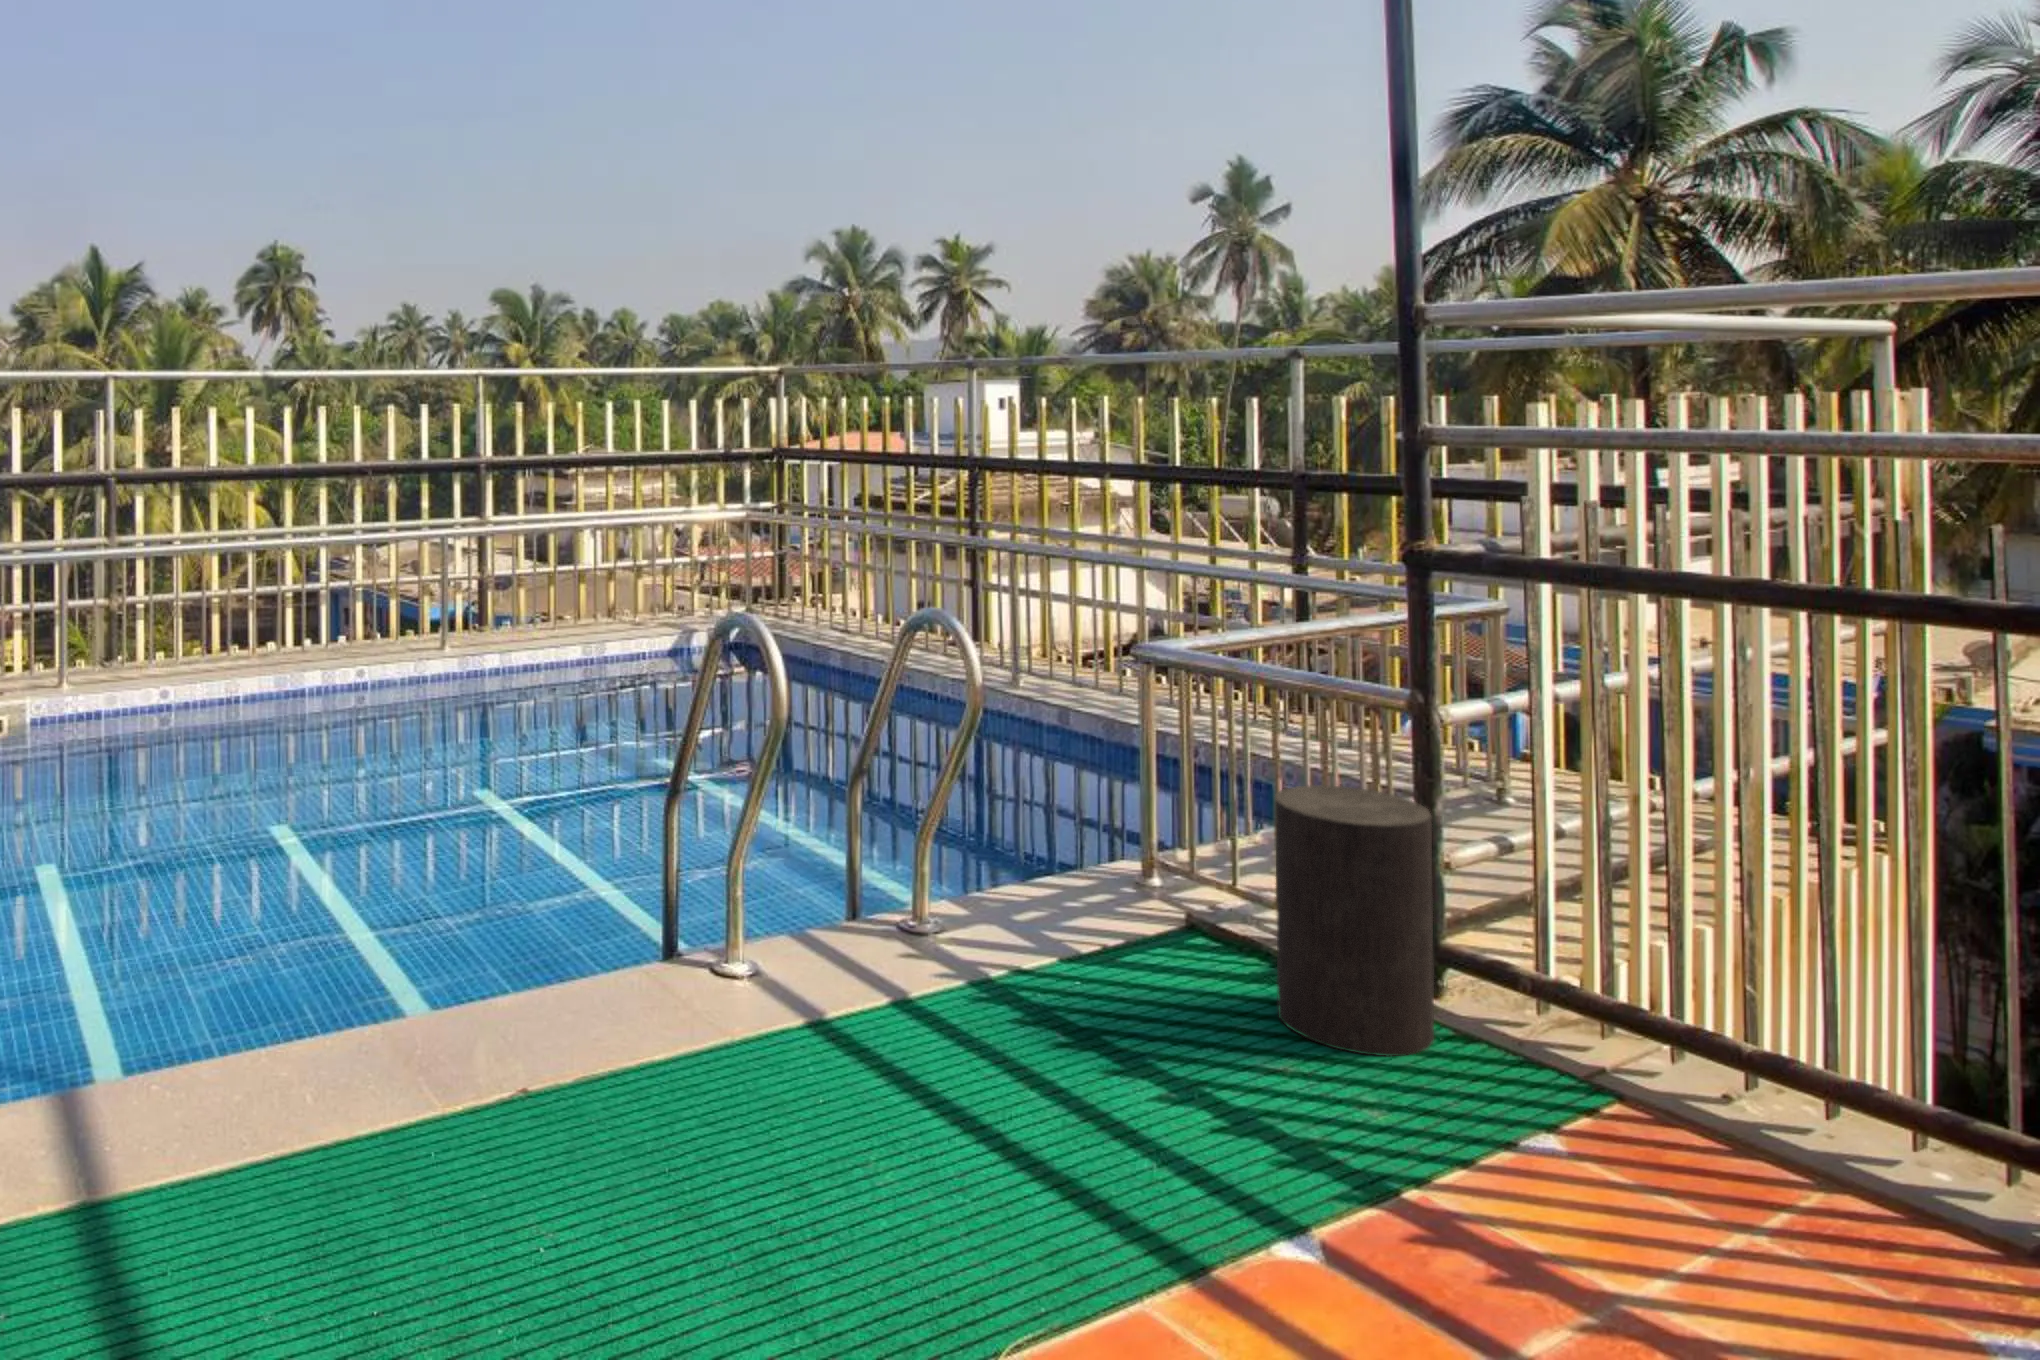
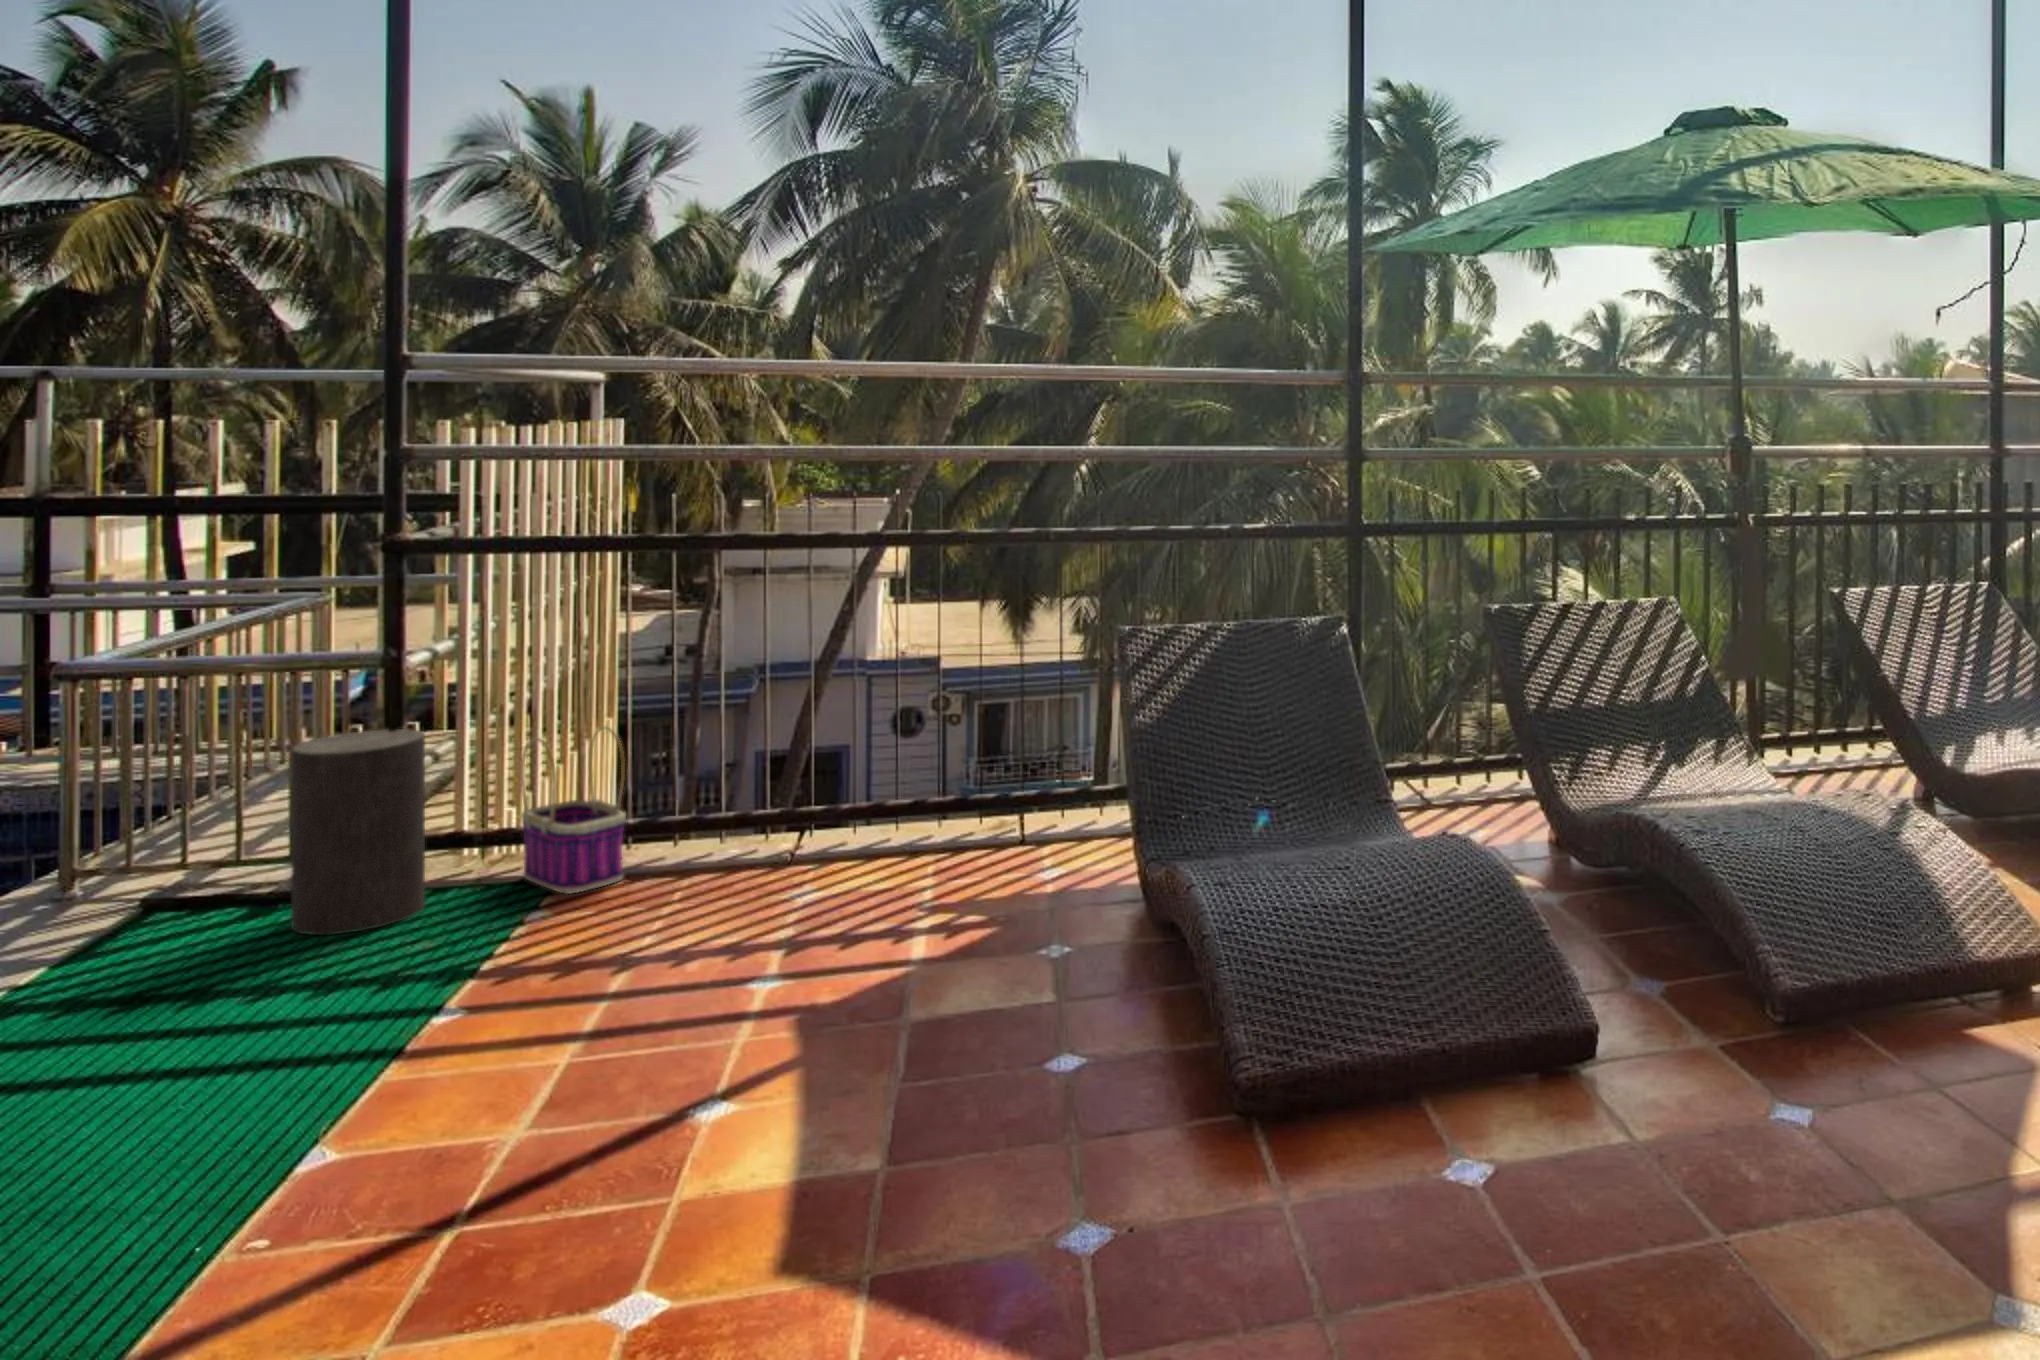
basket: none [1567,868,1718,1139] -> present [521,727,626,894]

